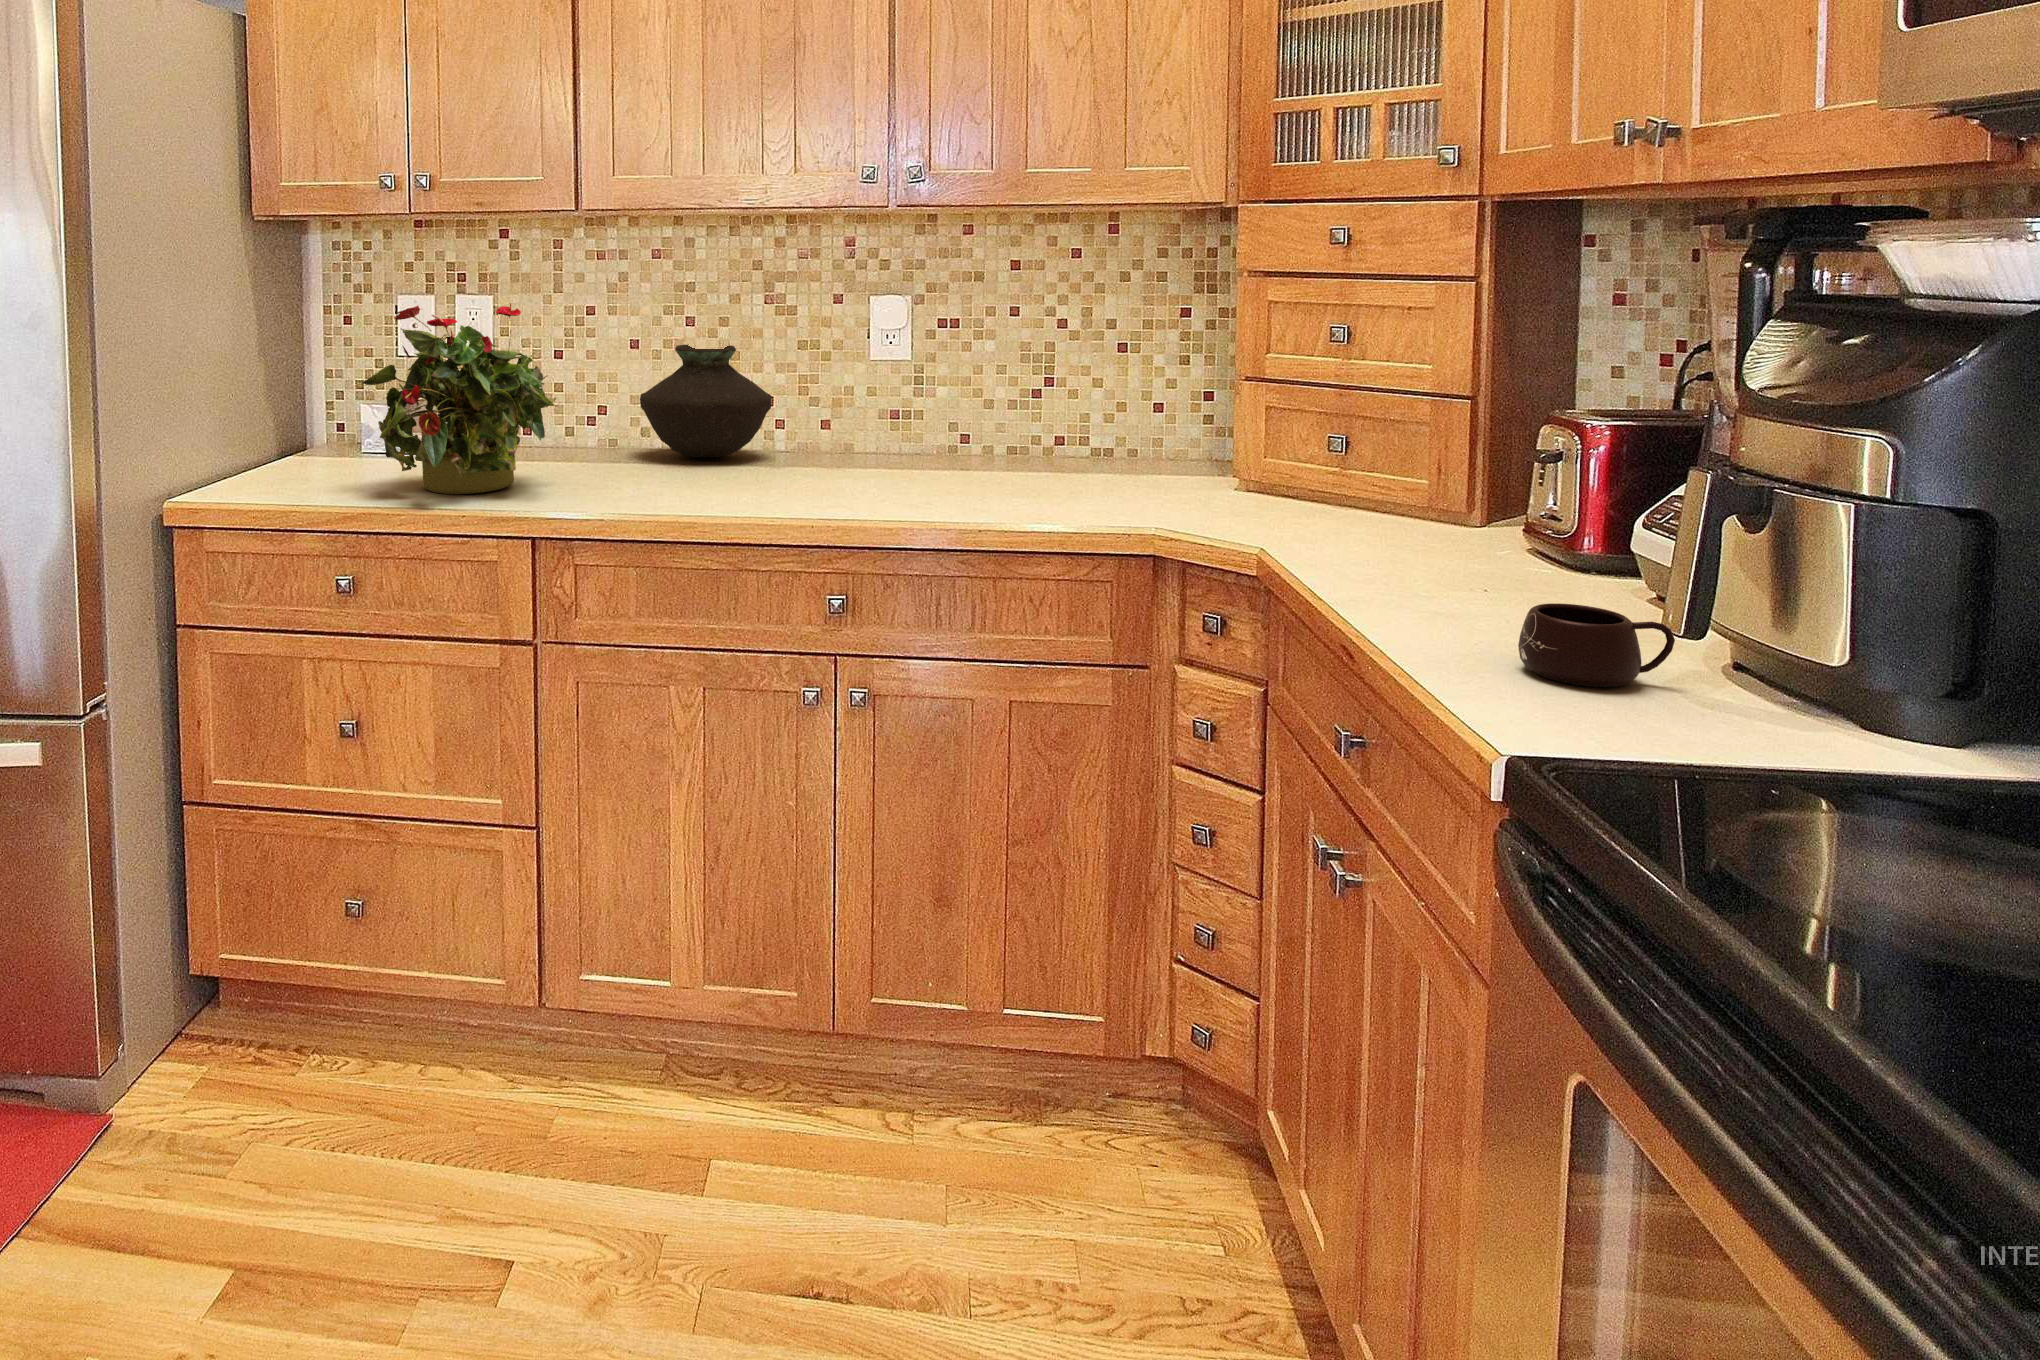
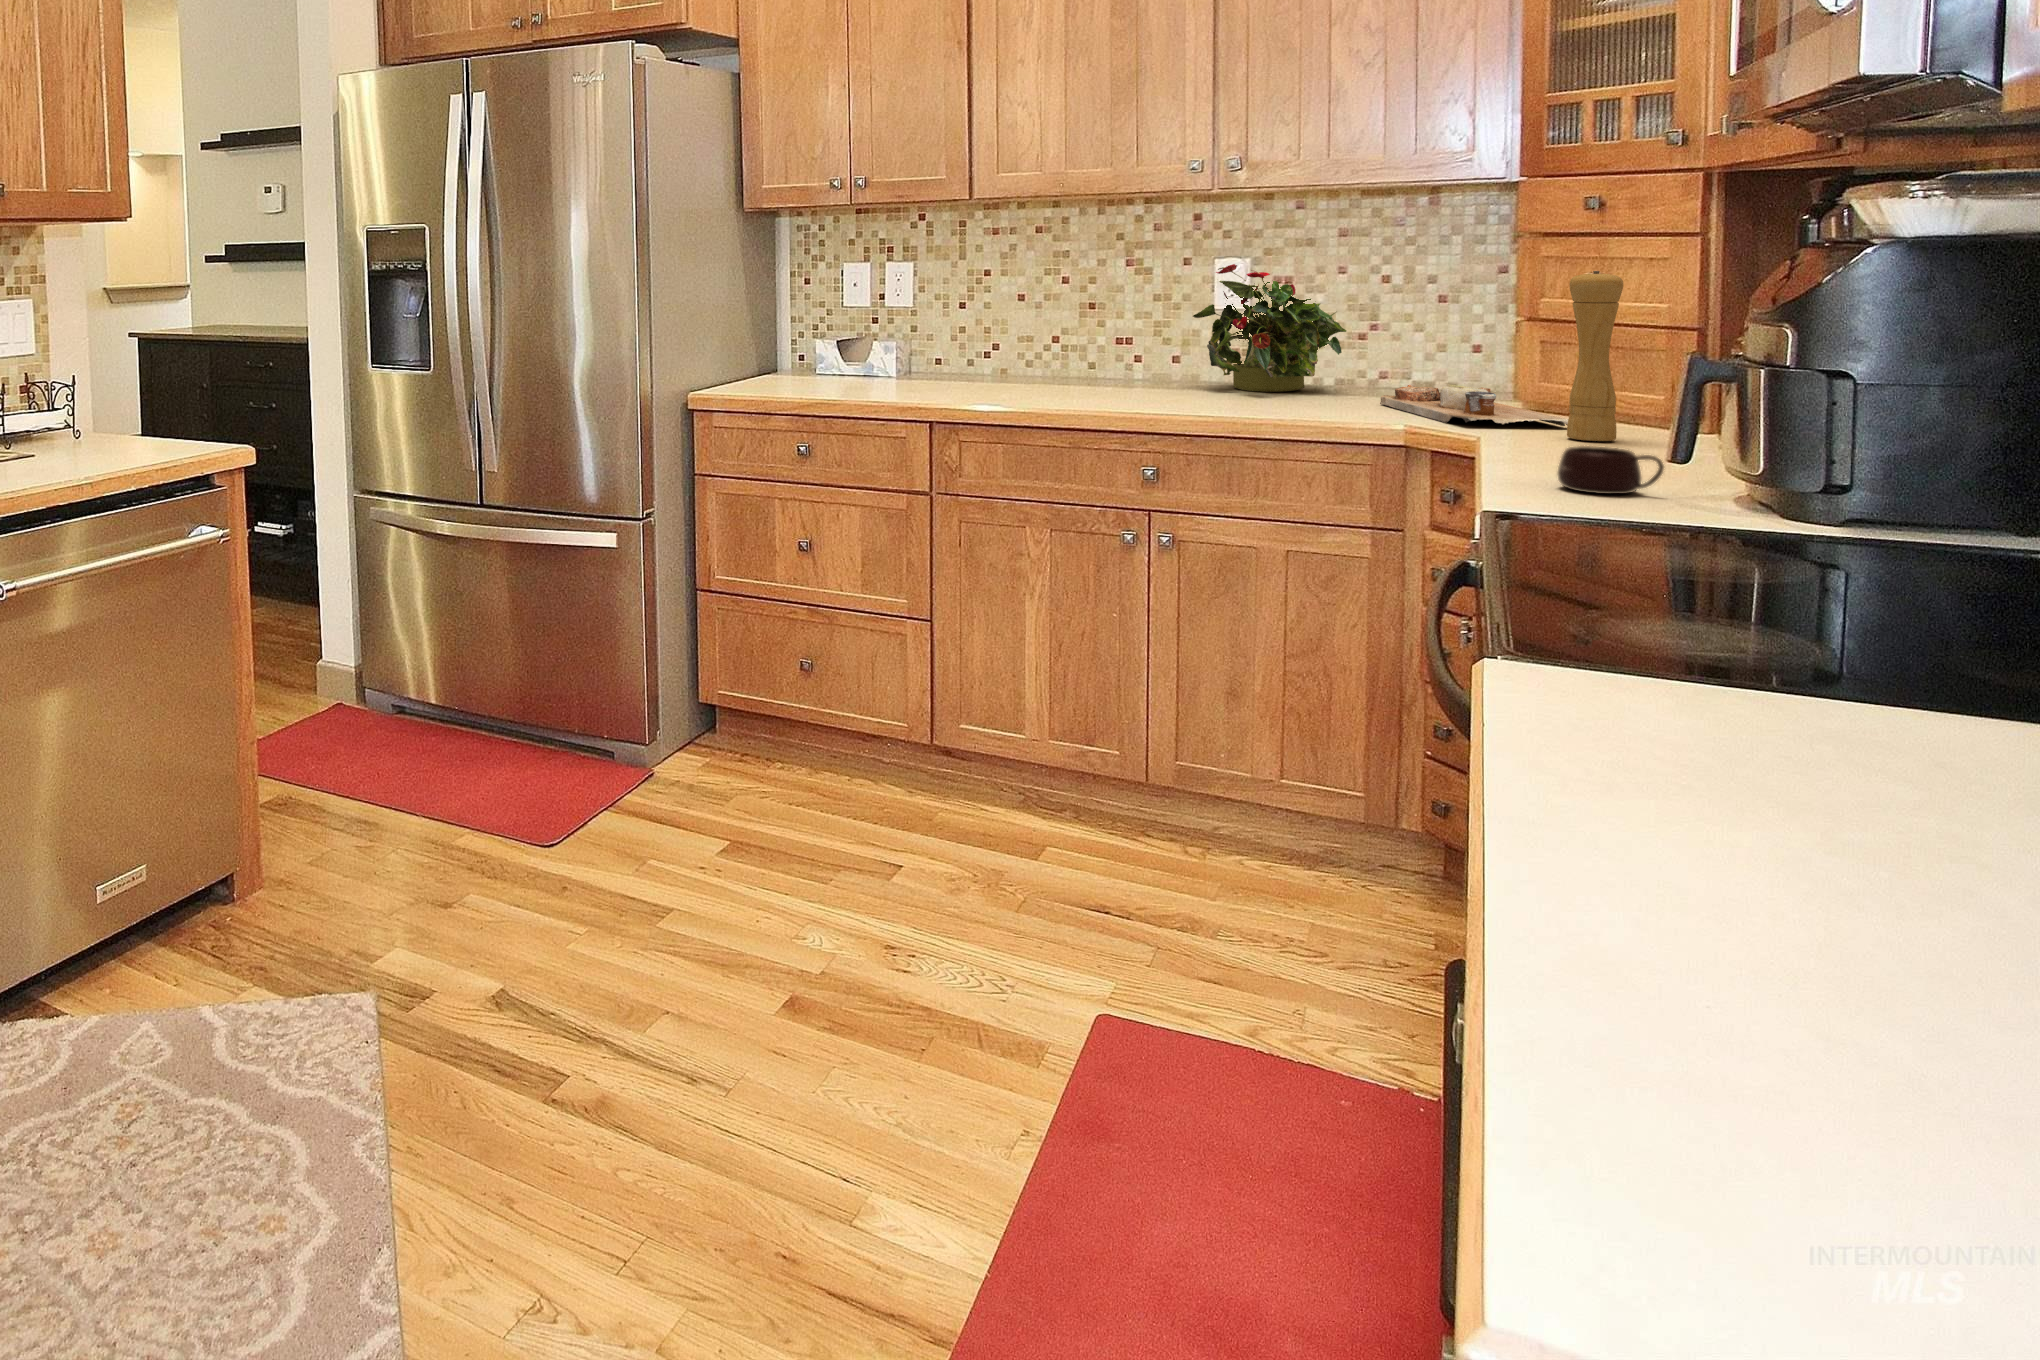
potted plant: present [362,303,556,494] -> present [1193,264,1346,392]
pepper mill: none [1347,323,1413,546] -> present [1567,271,1623,441]
vase: present [640,344,772,457] -> none [1023,297,1130,382]
cutting board: none [1077,458,1327,521] -> present [1380,385,1568,426]

